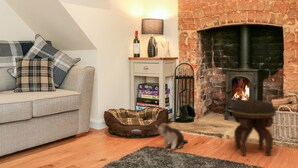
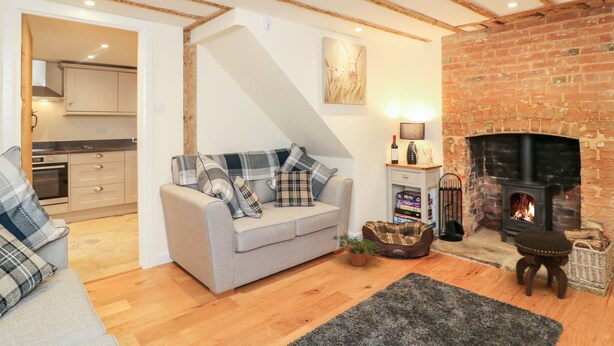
potted plant: none [72,115,125,146] -> present [333,233,385,266]
plush toy: present [156,123,188,149] -> none [422,250,458,279]

